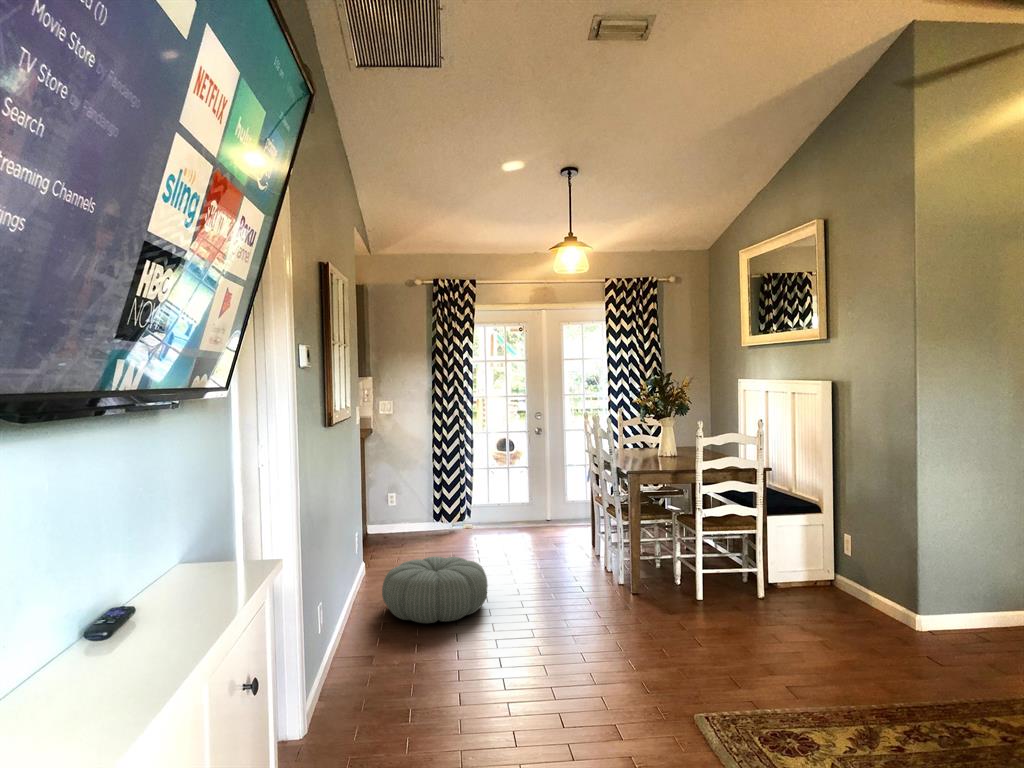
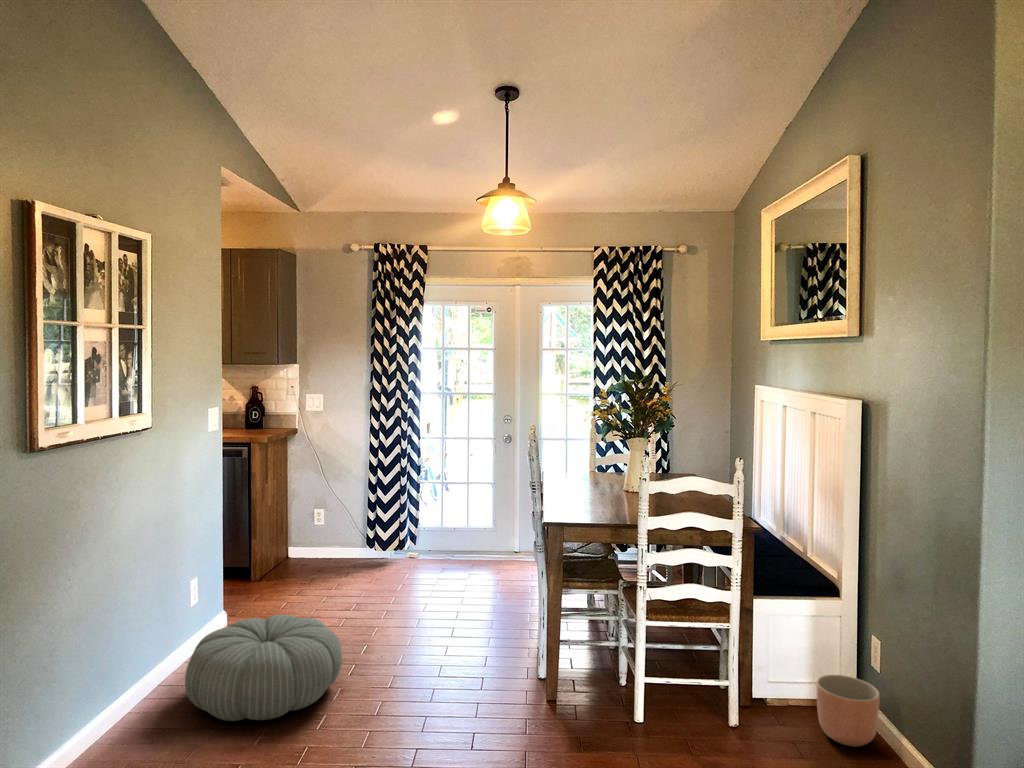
planter: none [812,562,852,603] -> present [817,675,880,747]

